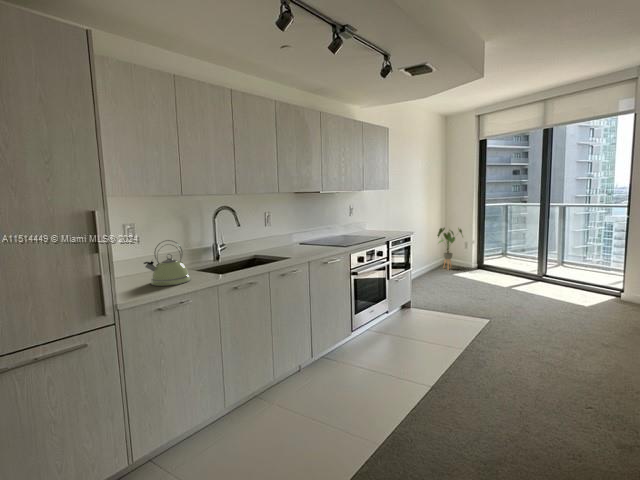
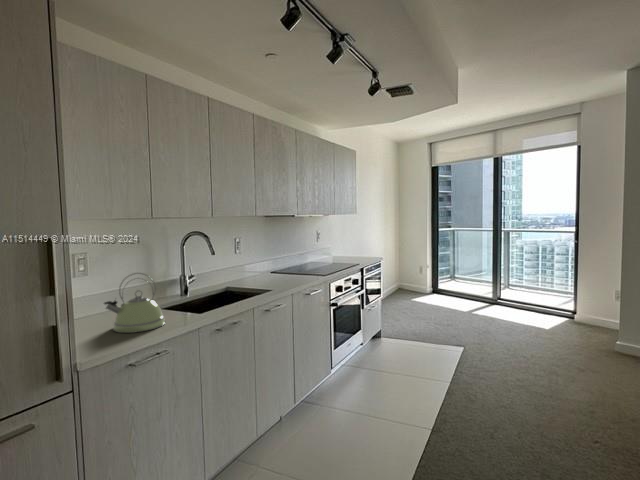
house plant: present [437,228,463,269] -> none [394,252,420,296]

